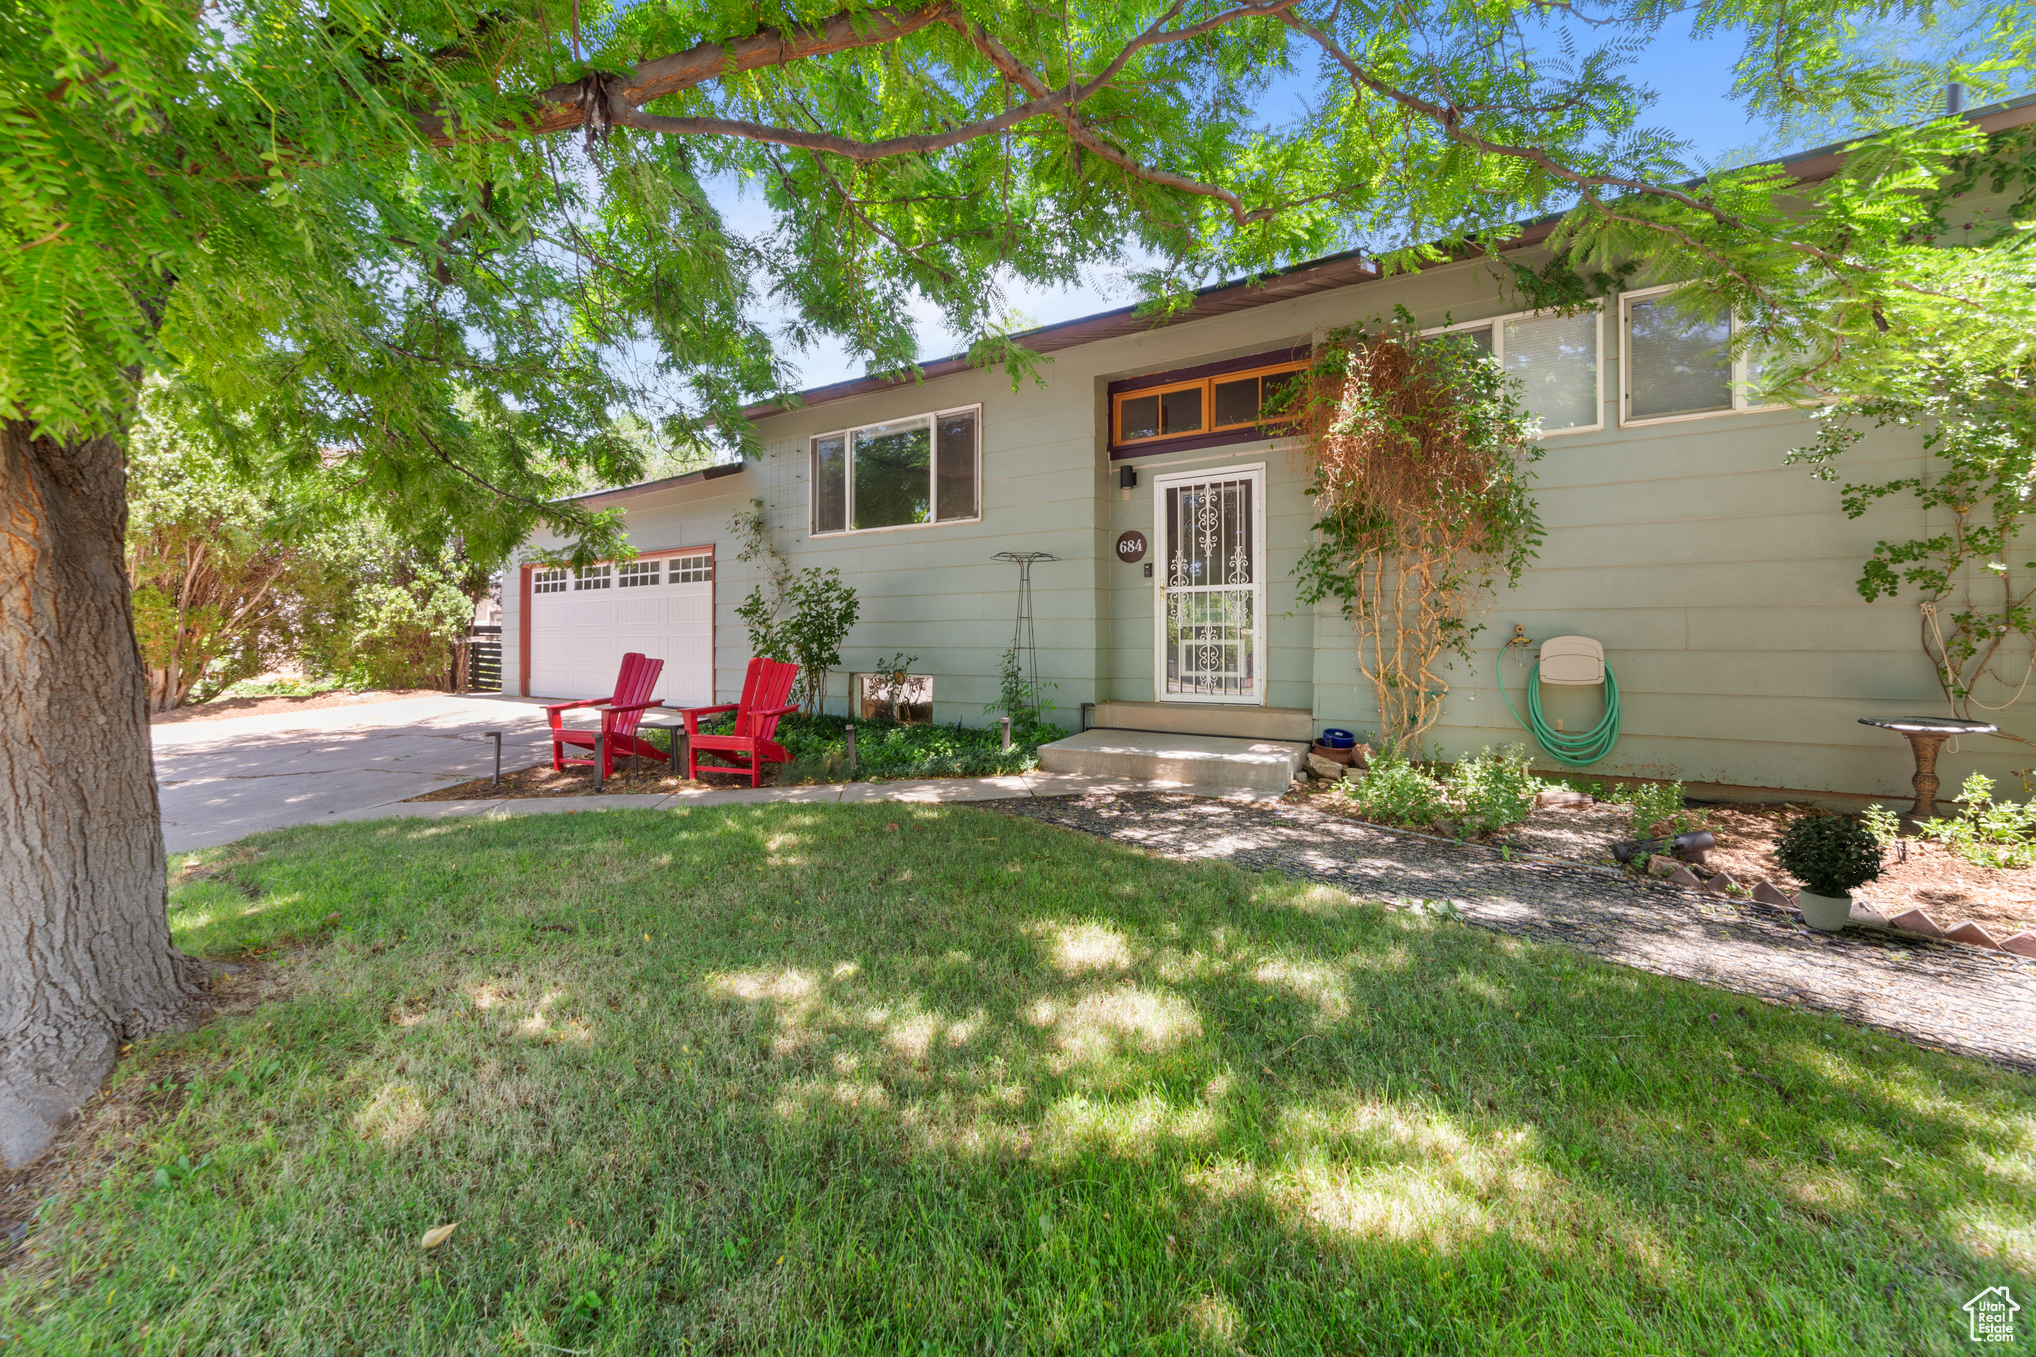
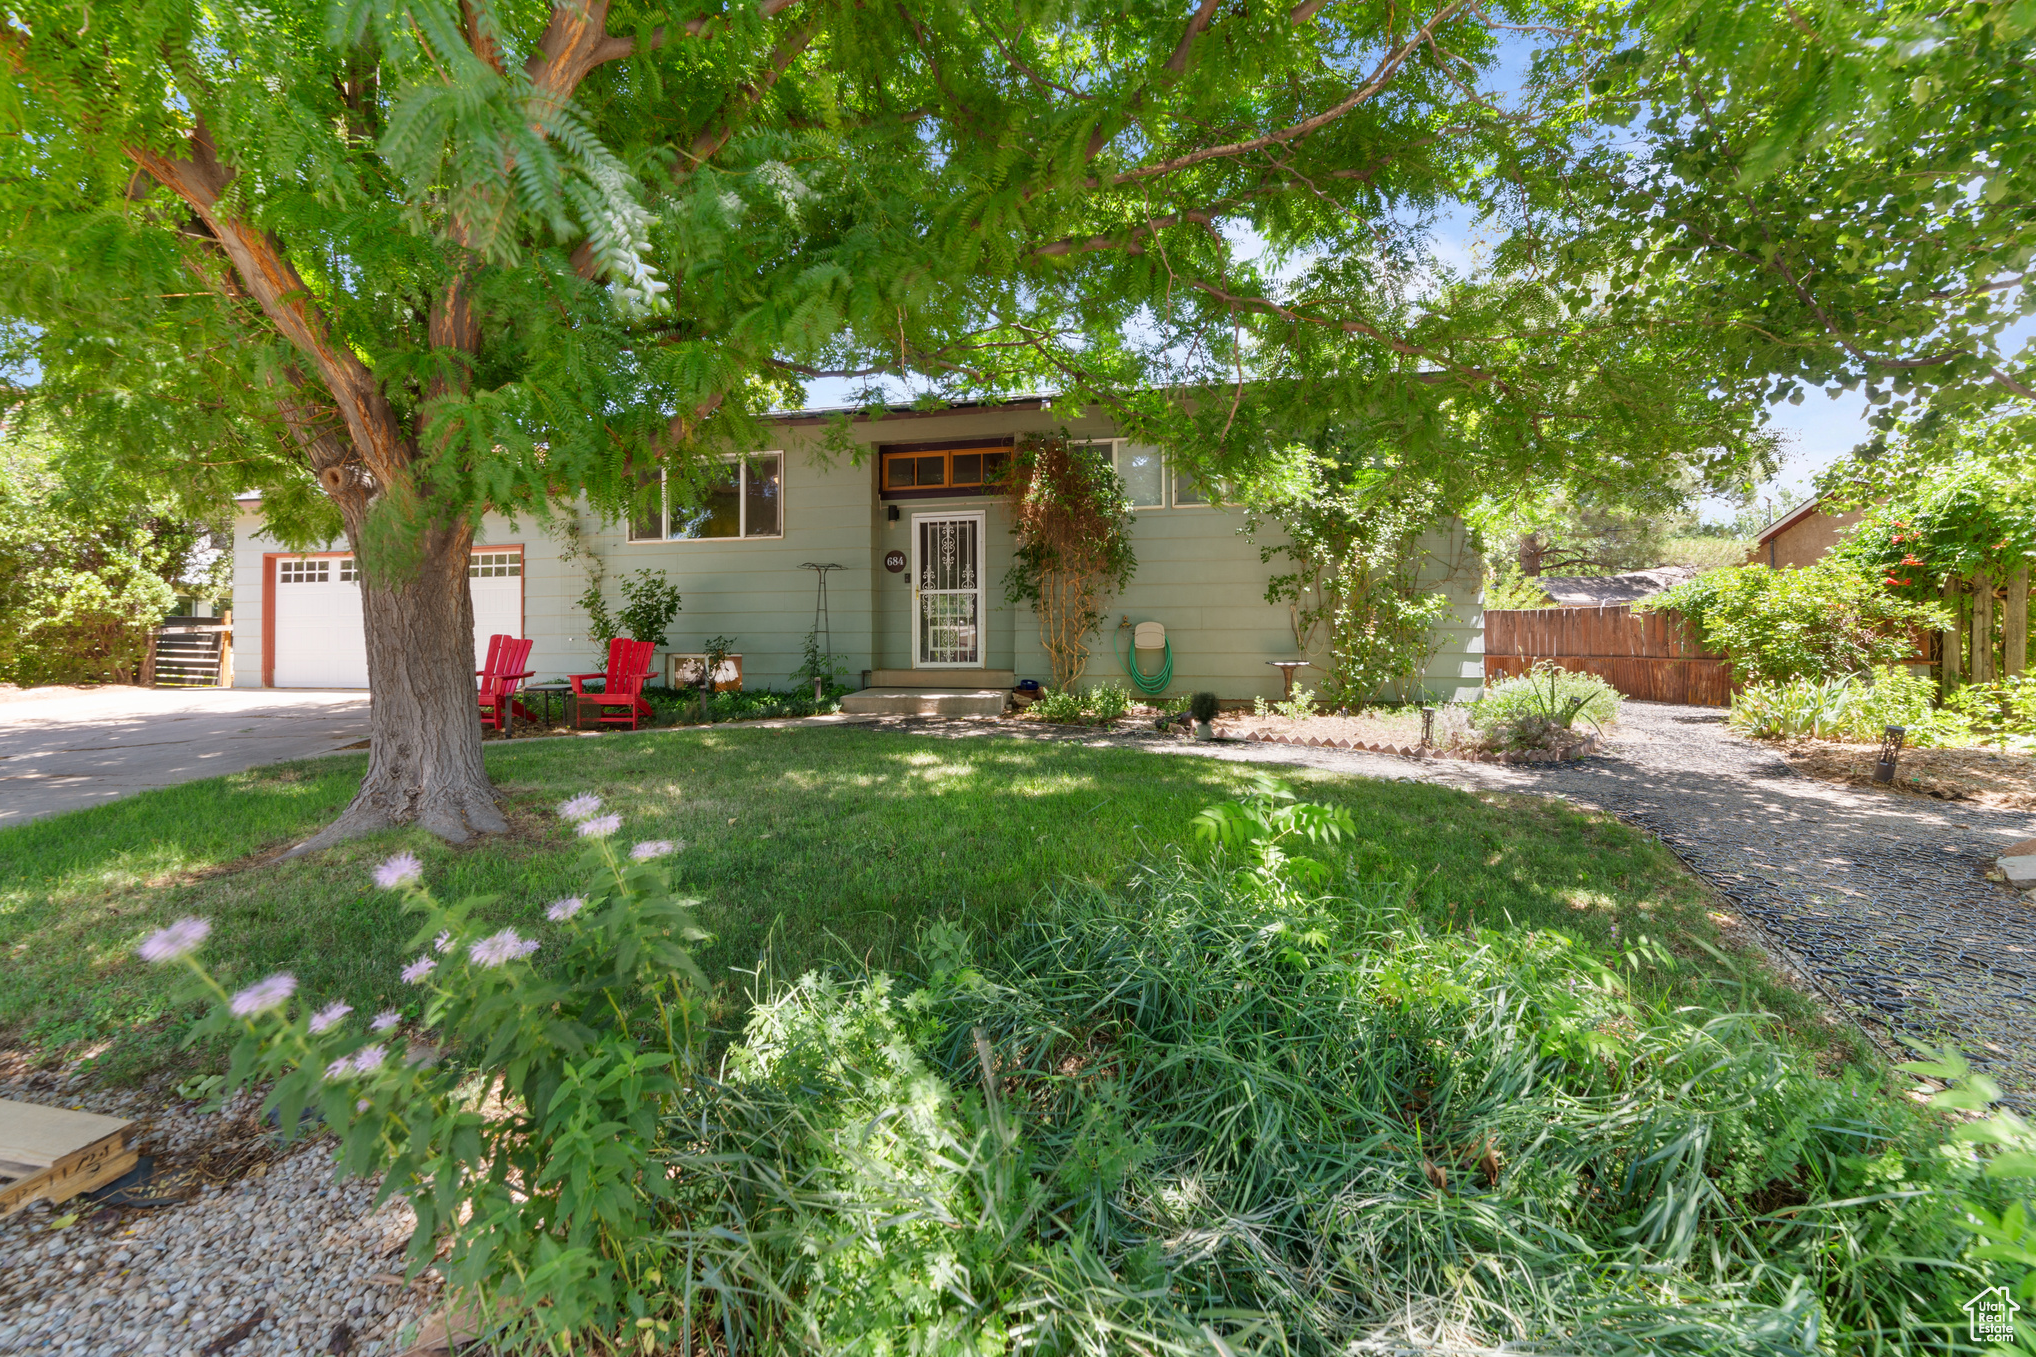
woven basket: none [668,748,714,796] -> present [567,697,601,730]

